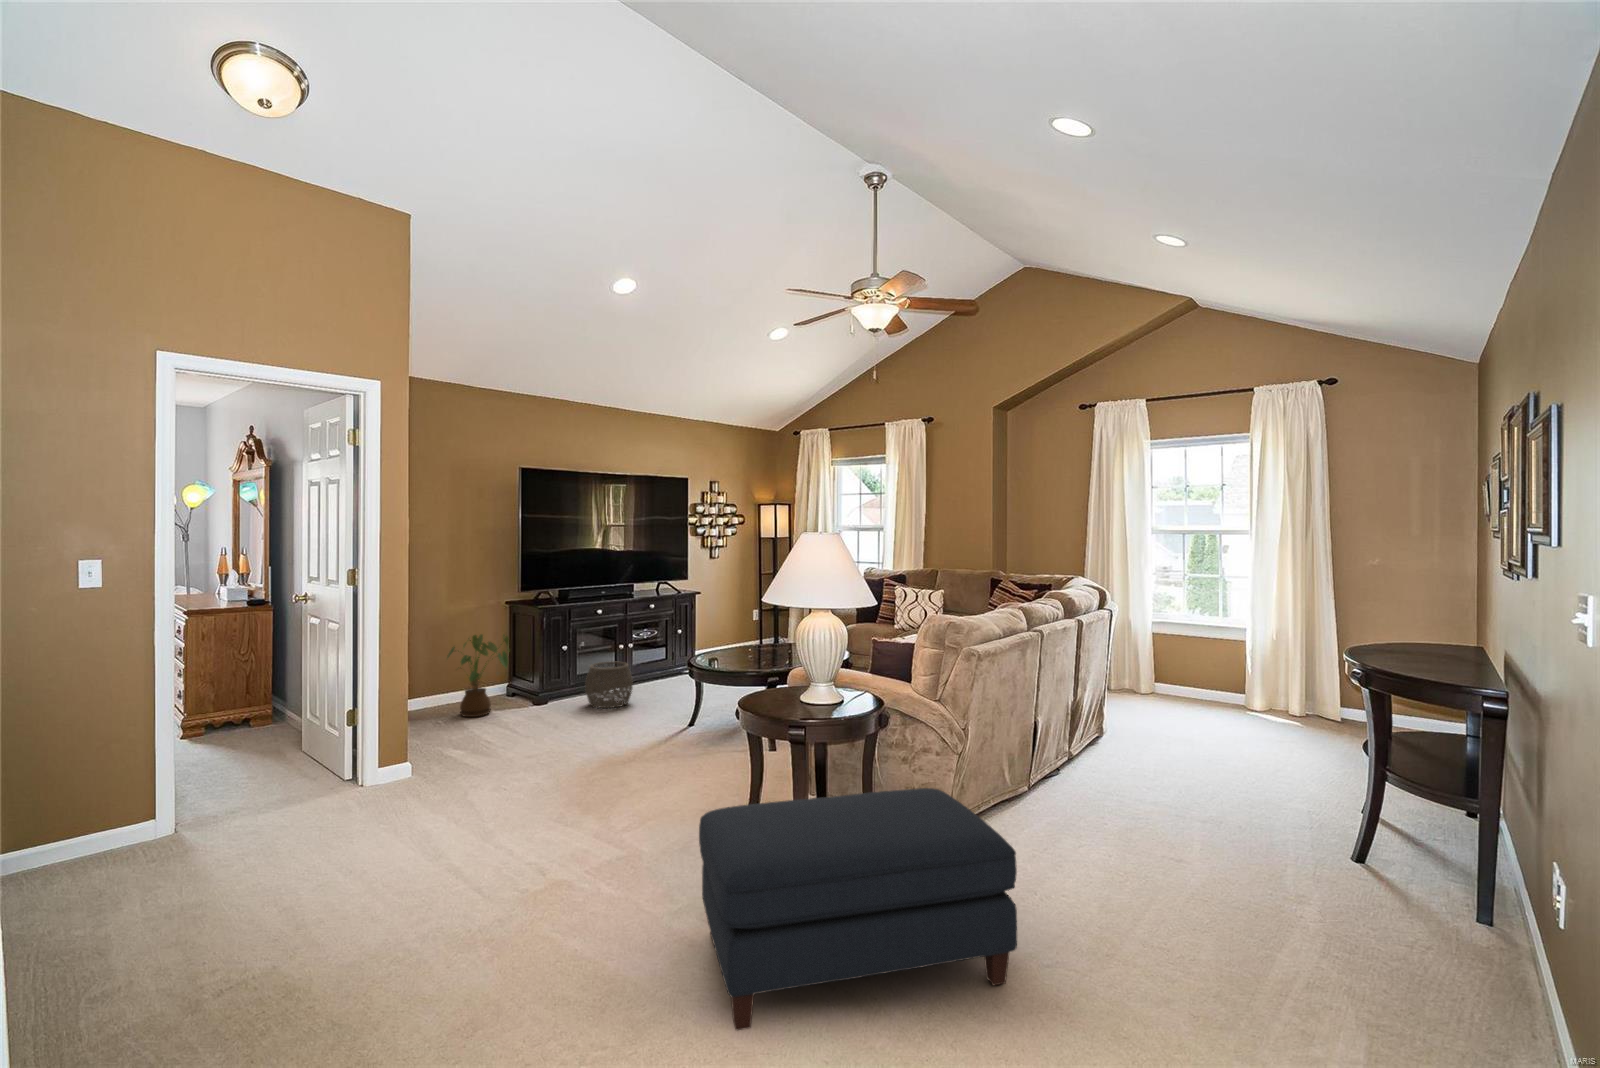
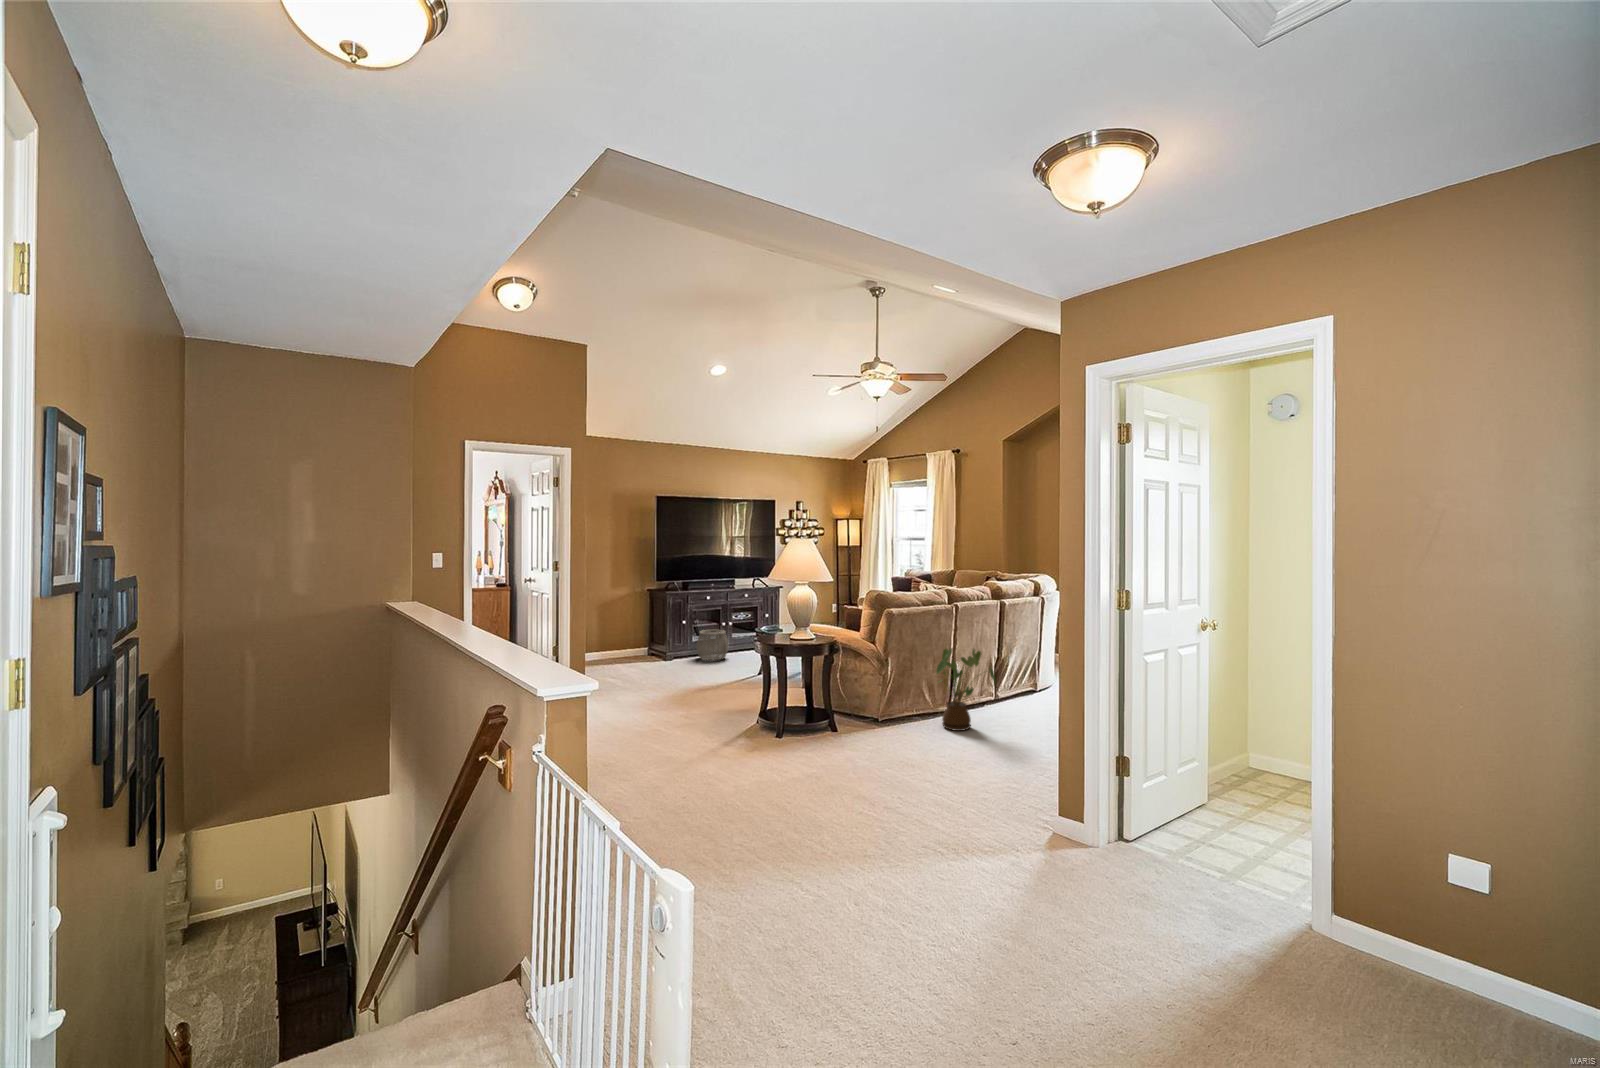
house plant: present [447,634,510,717] -> present [936,648,996,731]
ottoman: present [699,788,1017,1030] -> none [713,682,863,771]

